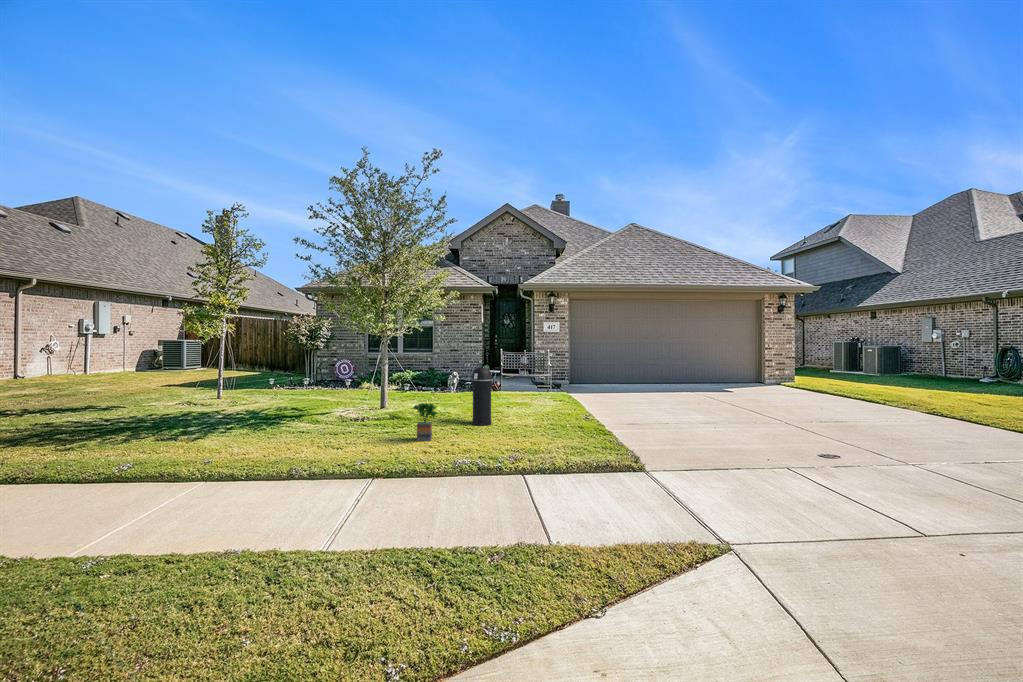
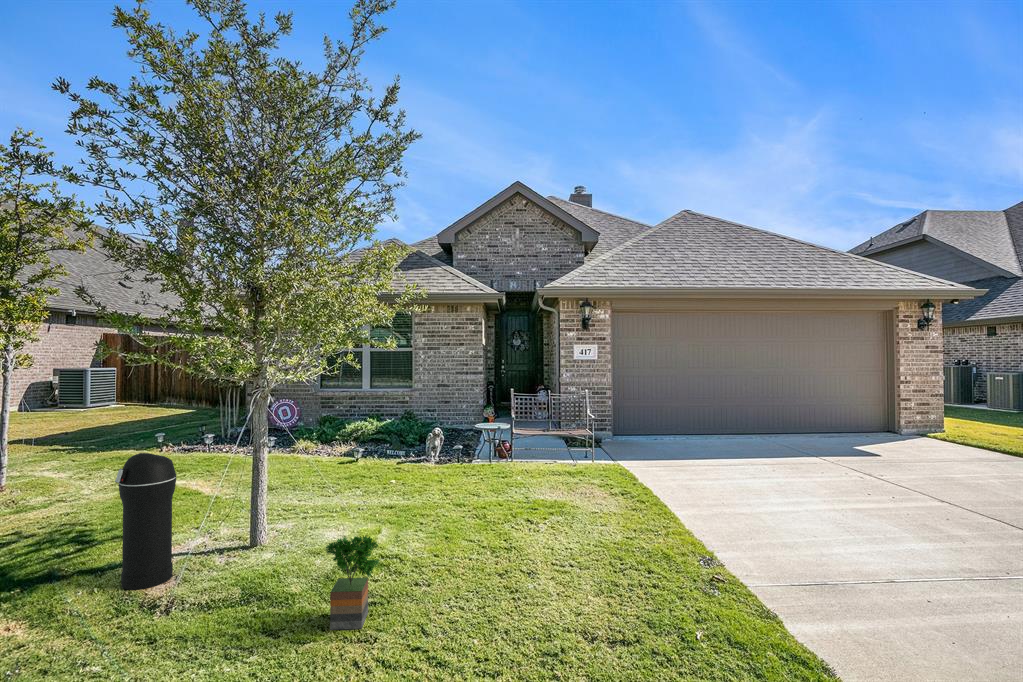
trash can: present [471,367,493,426] -> present [115,453,176,590]

